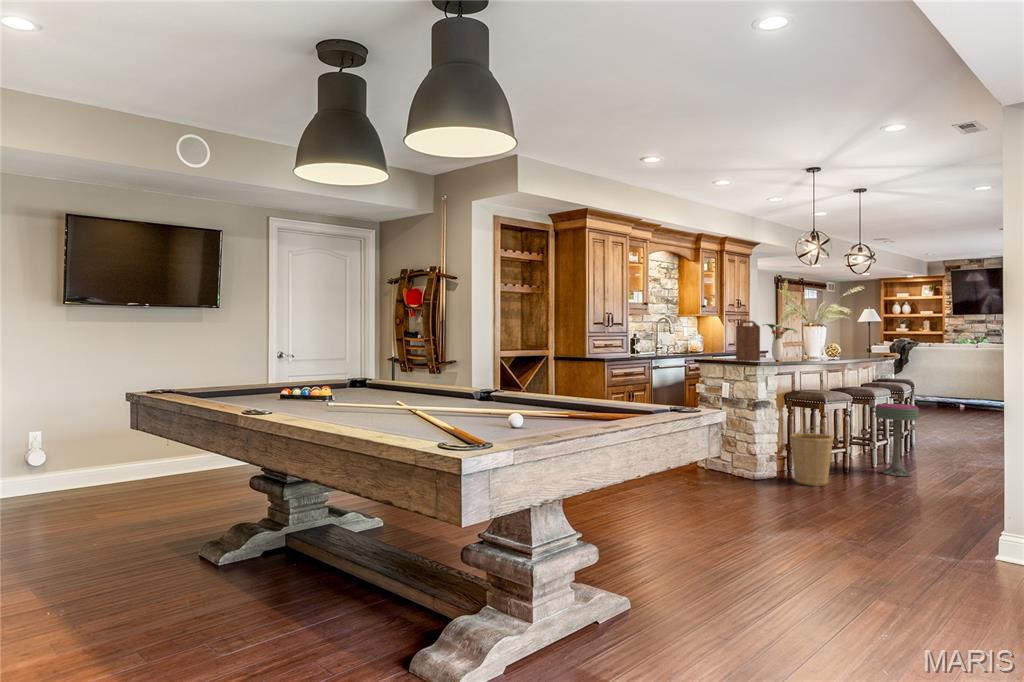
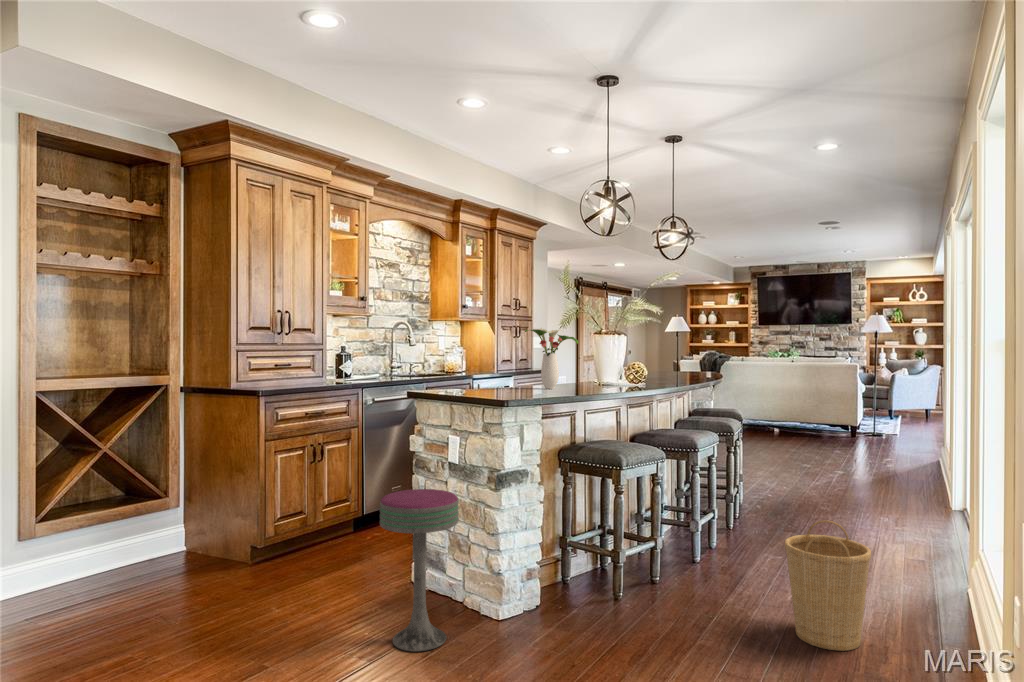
cutting board: present [736,321,760,361] -> none [472,322,512,395]
bar stool: present [875,404,919,476] -> present [380,489,459,652]
basket: present [790,426,833,486] -> present [785,521,871,651]

